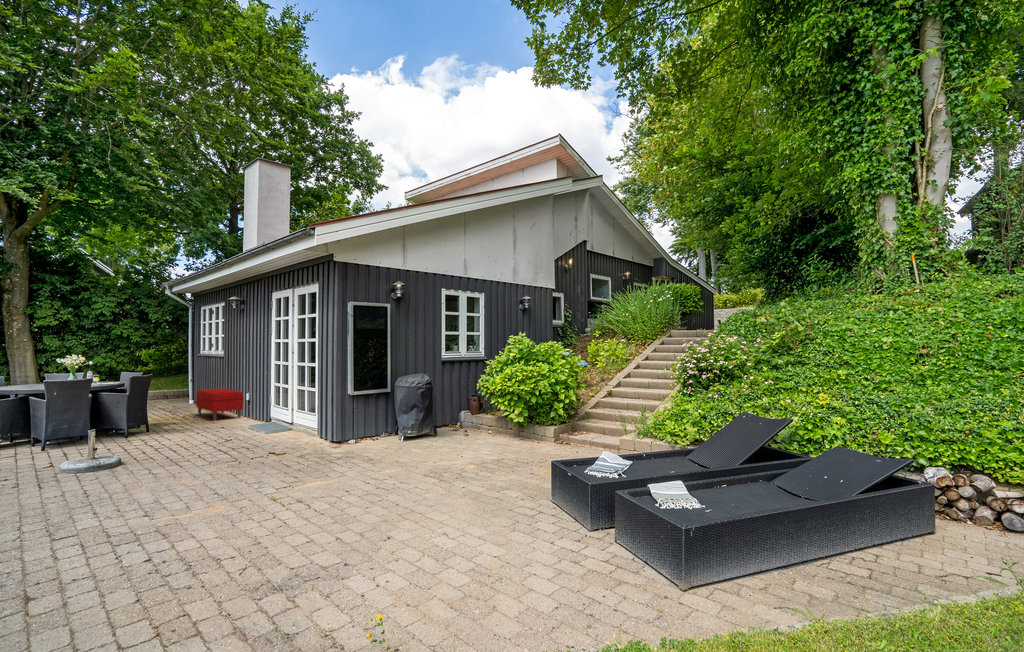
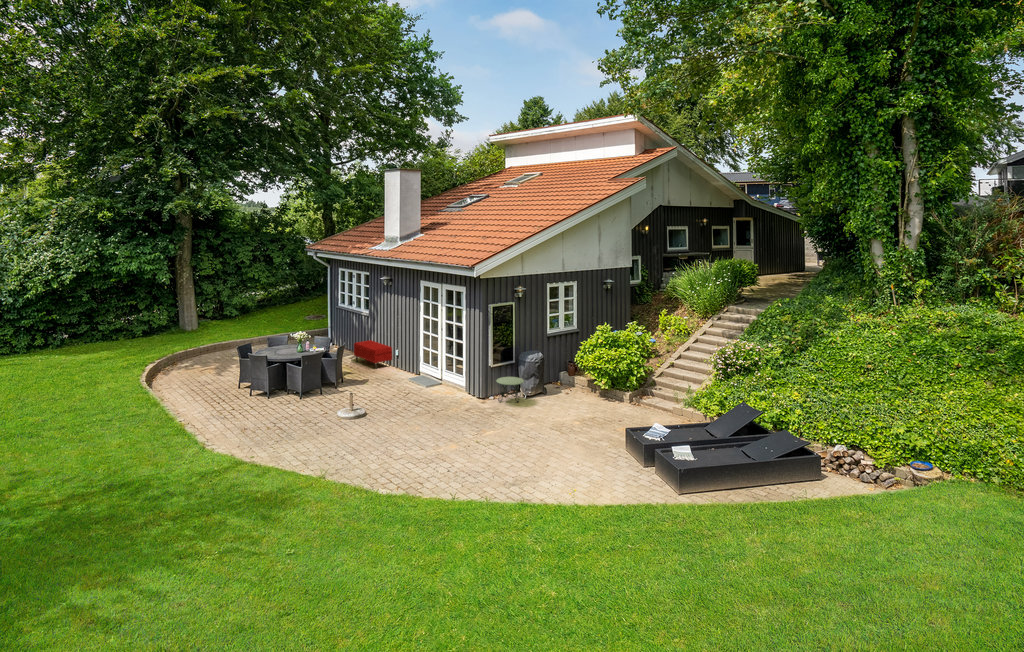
side table: none [355,411,399,446] -> present [496,377,524,402]

